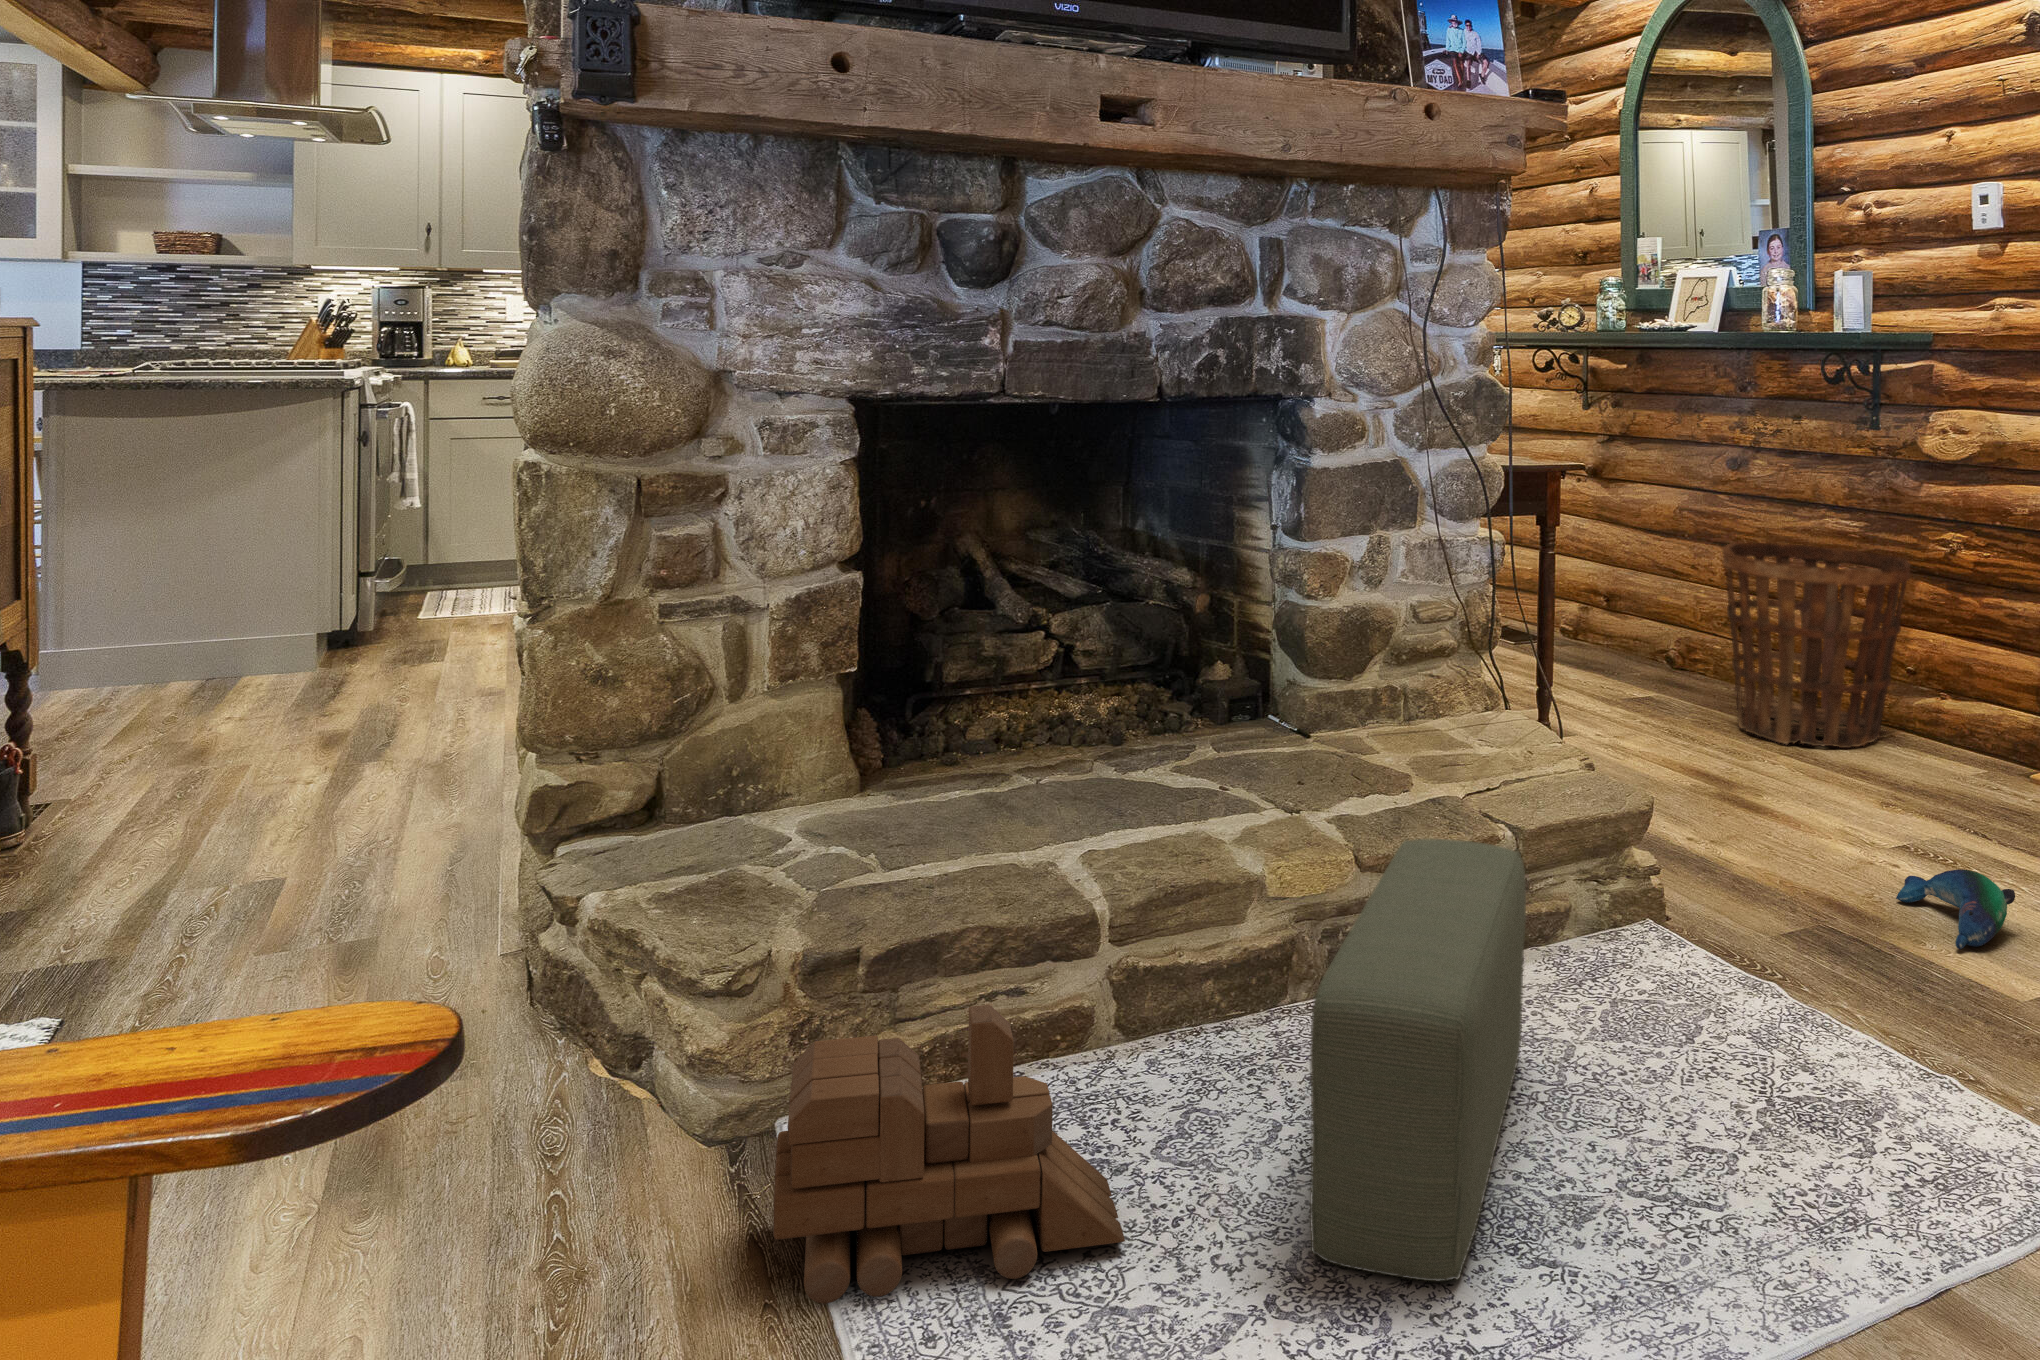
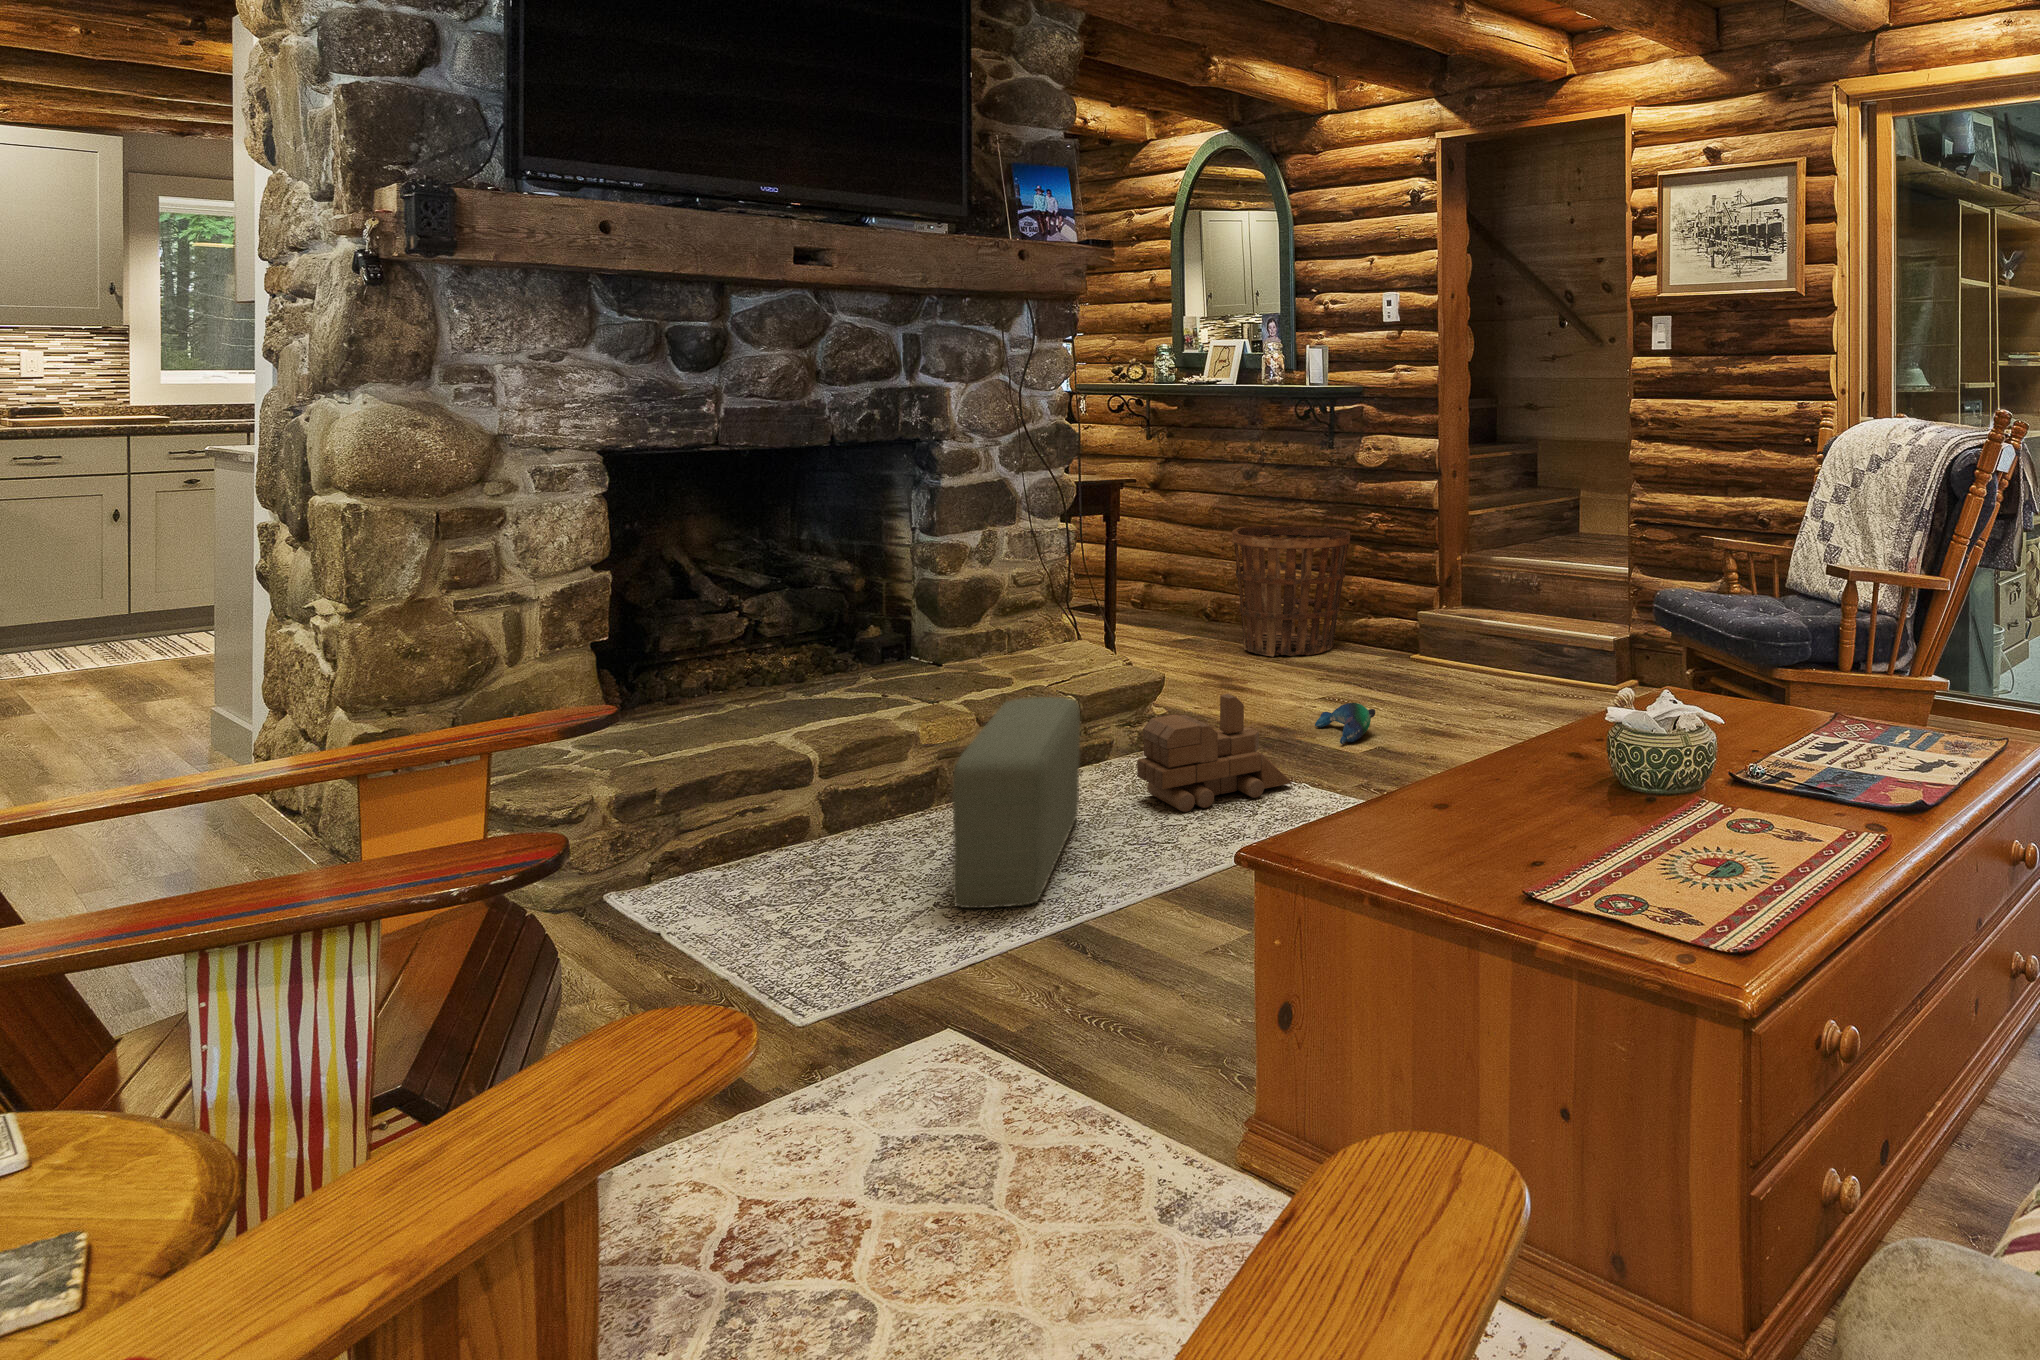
toy train: present [773,1005,1125,1304] -> present [1137,694,1292,812]

